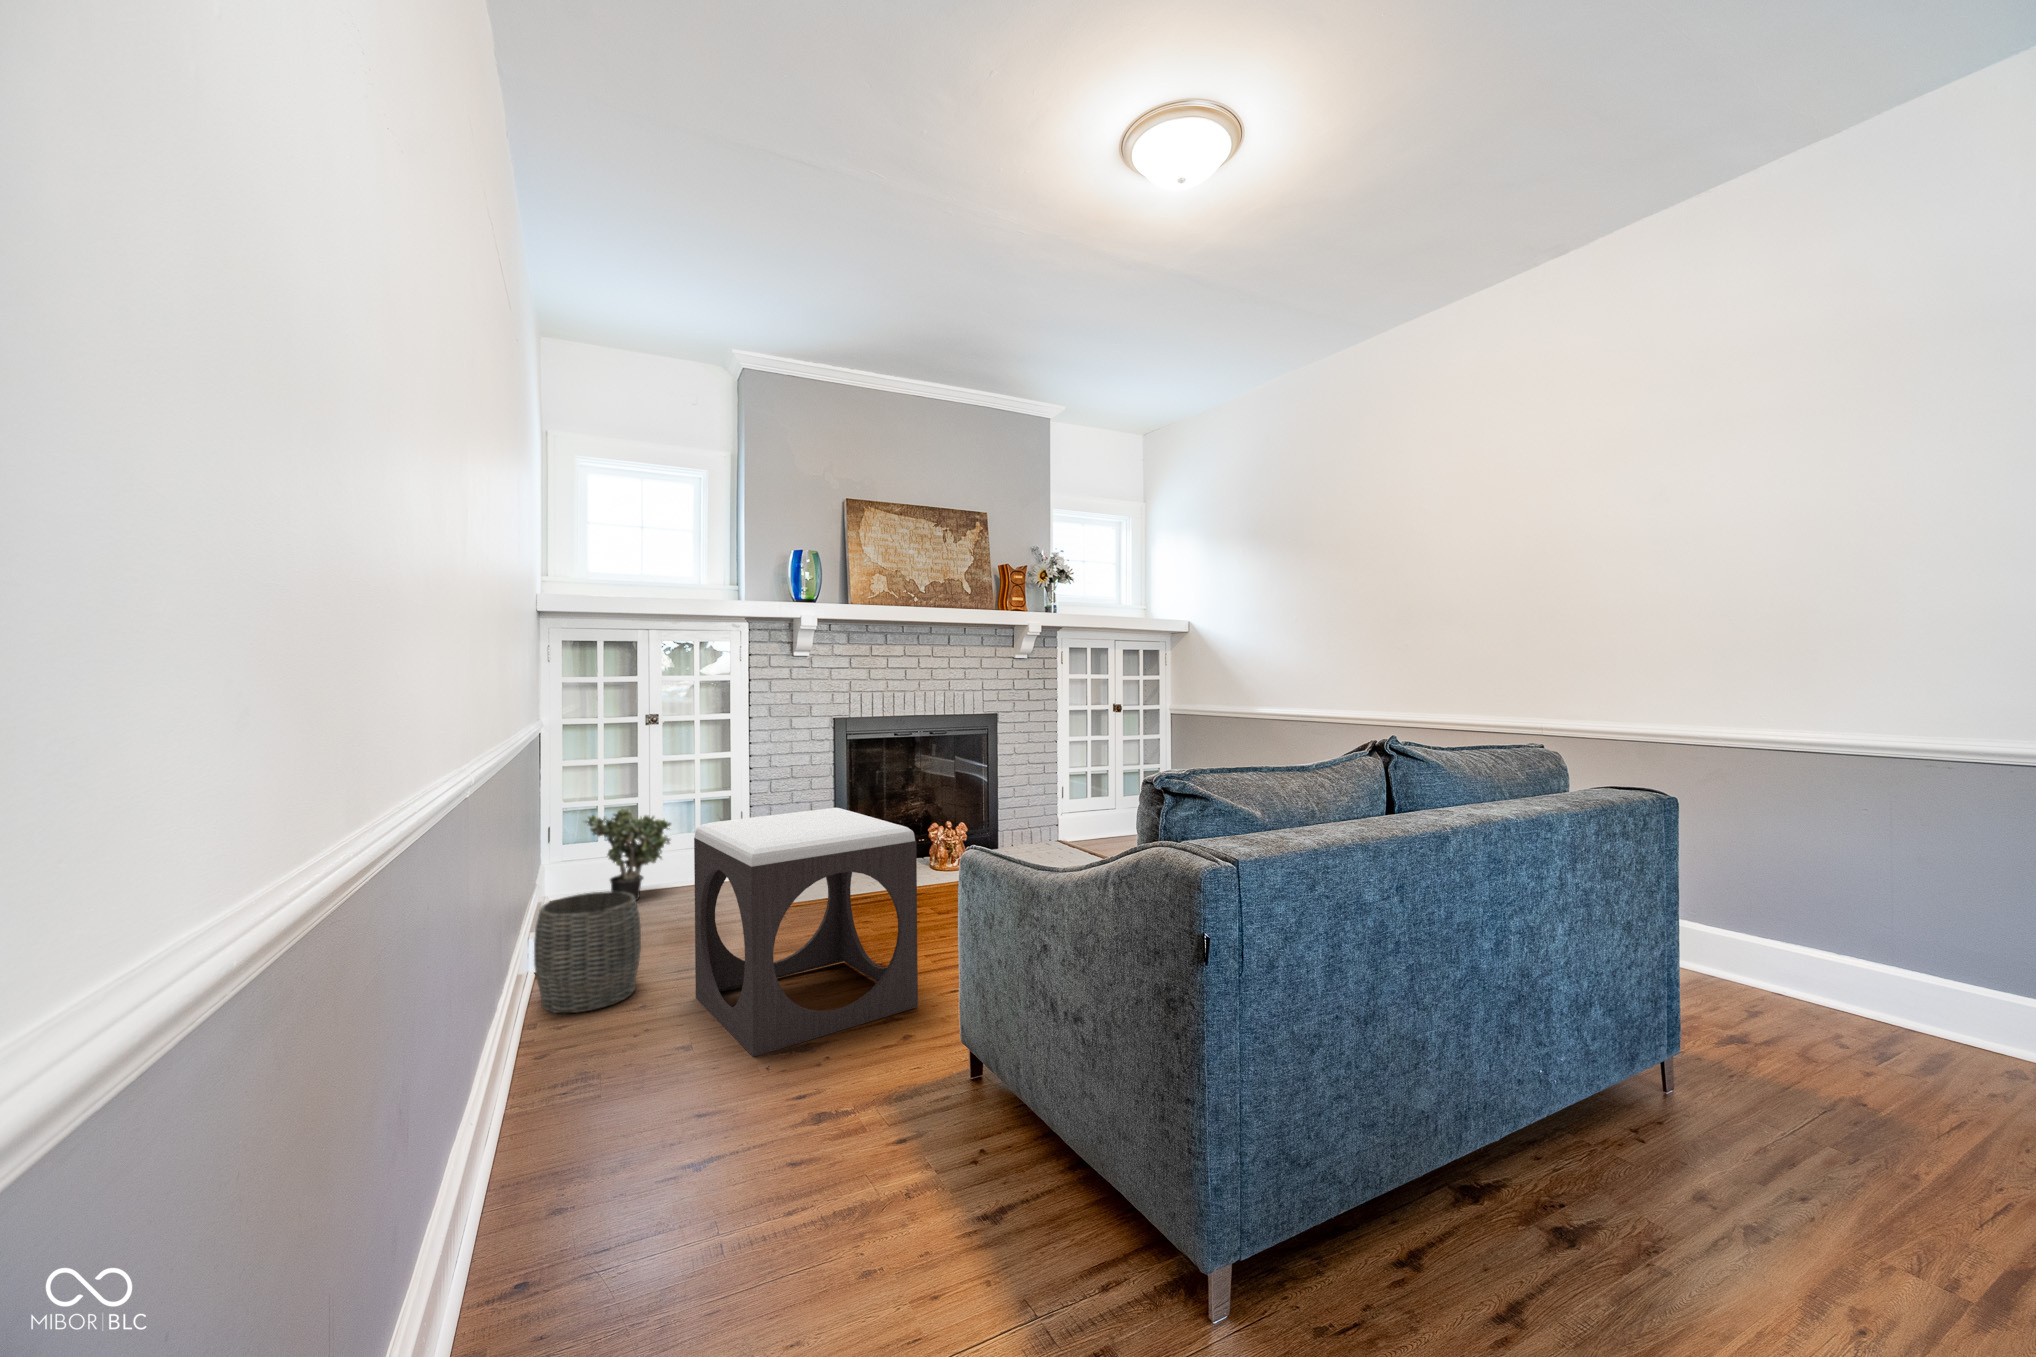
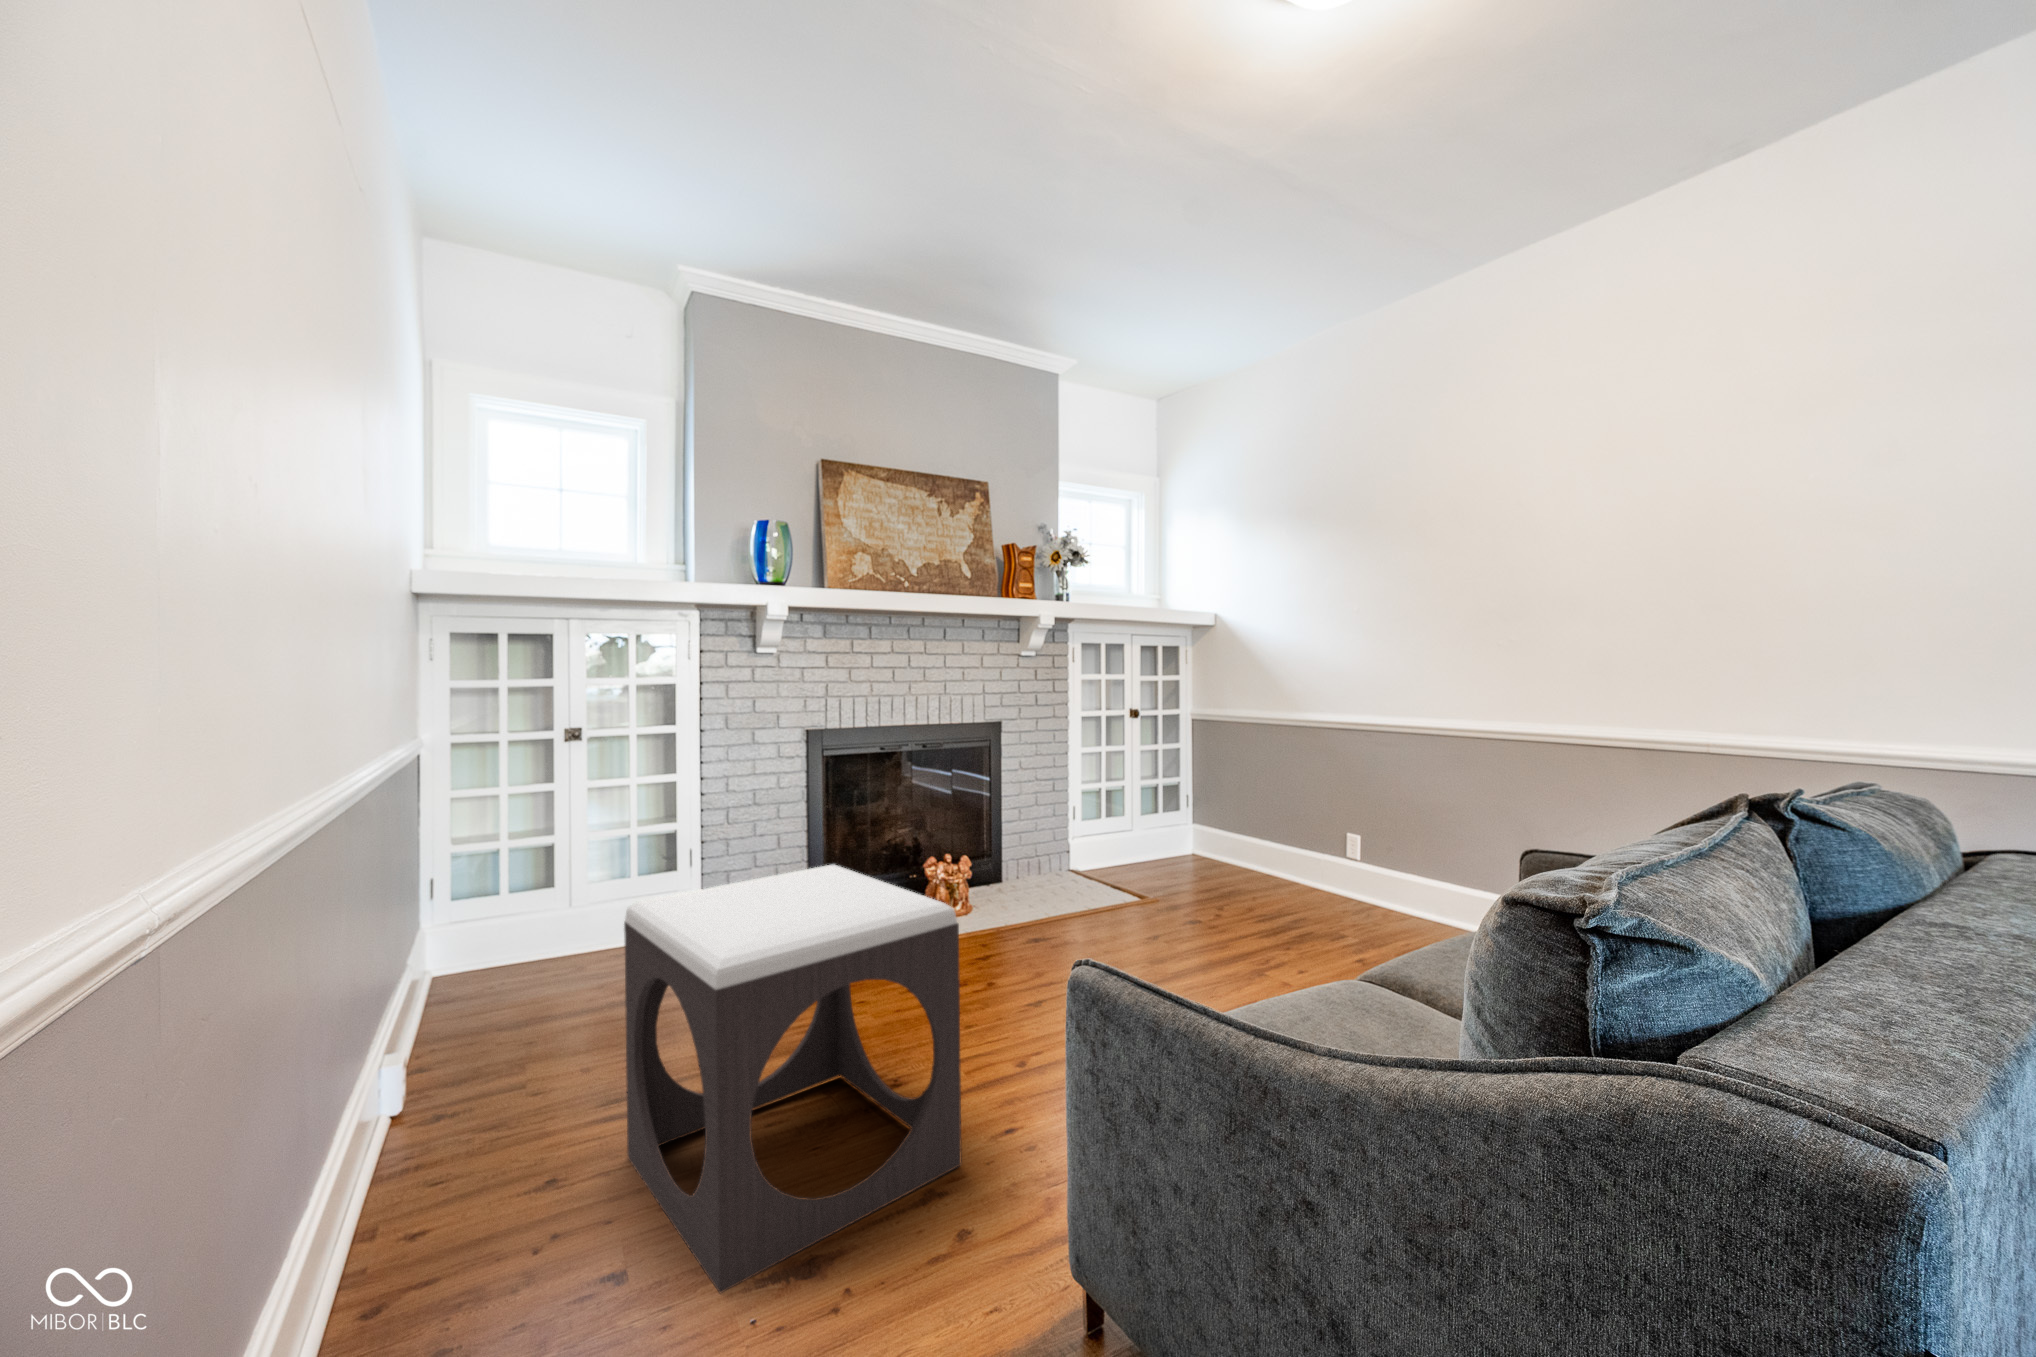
potted plant: present [584,809,671,900] -> none [476,852,599,979]
woven basket: present [534,892,641,1013] -> none [372,996,545,1202]

